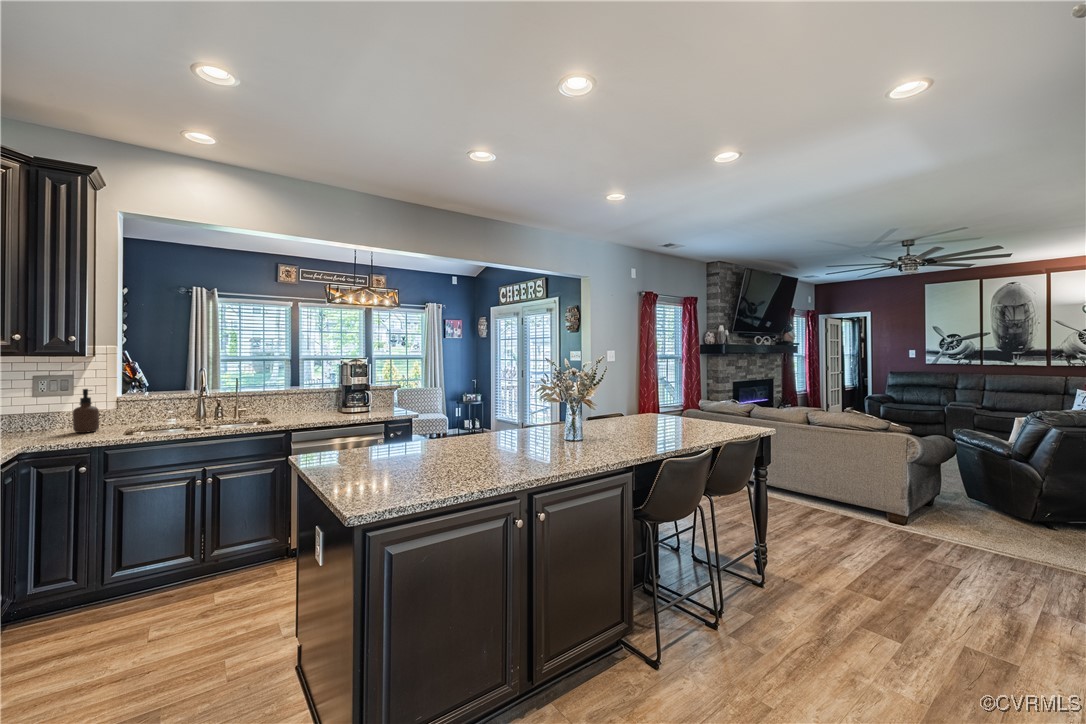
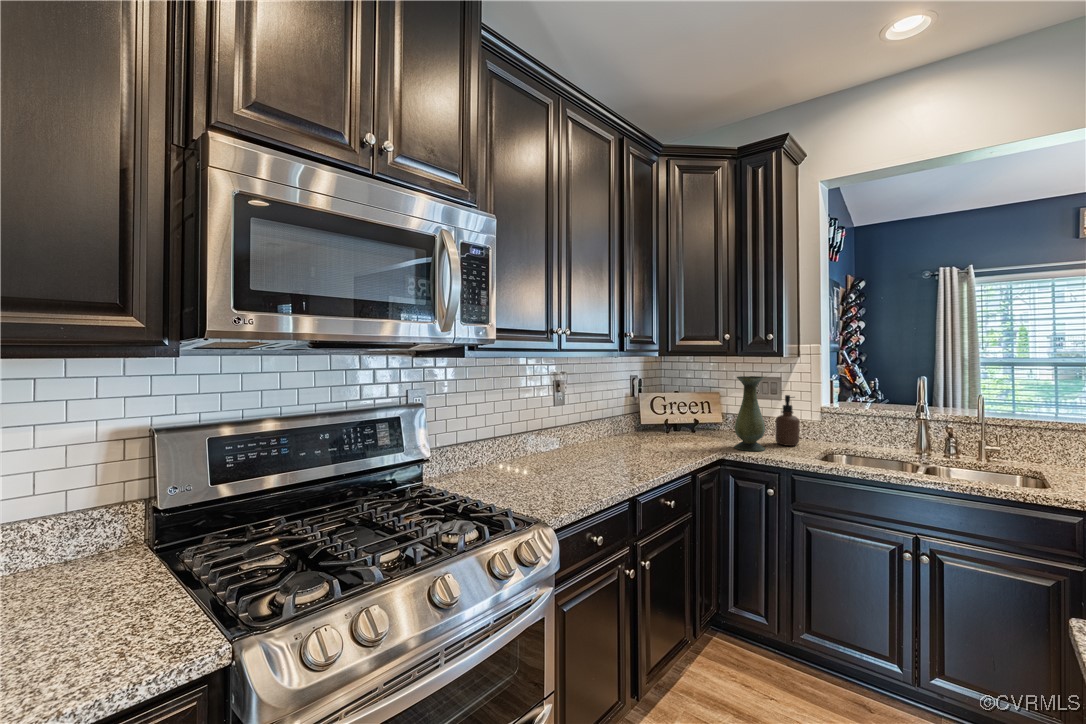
vase: none [29,374,67,442] -> present [734,376,765,451]

